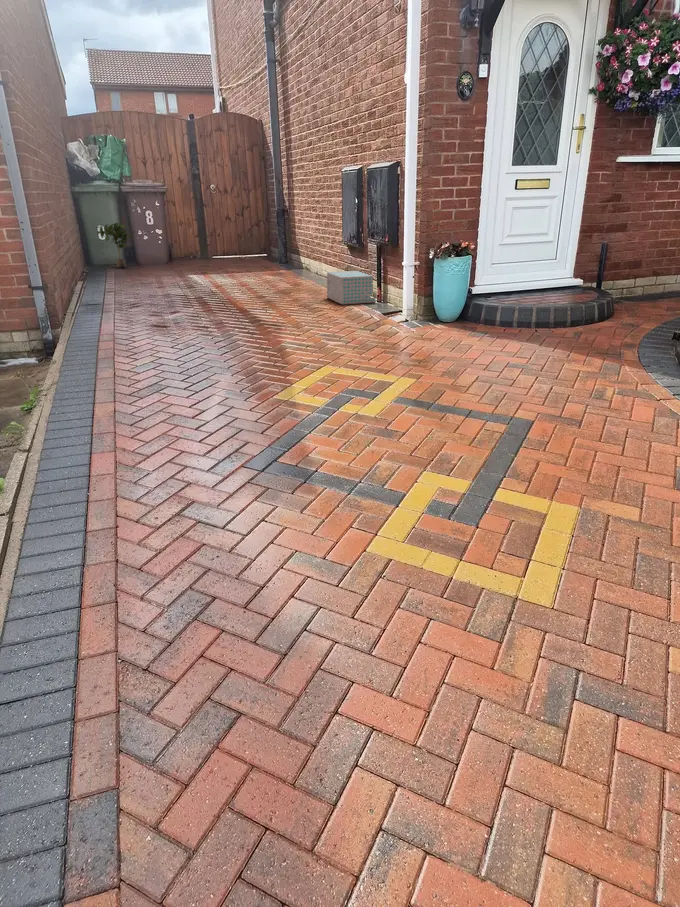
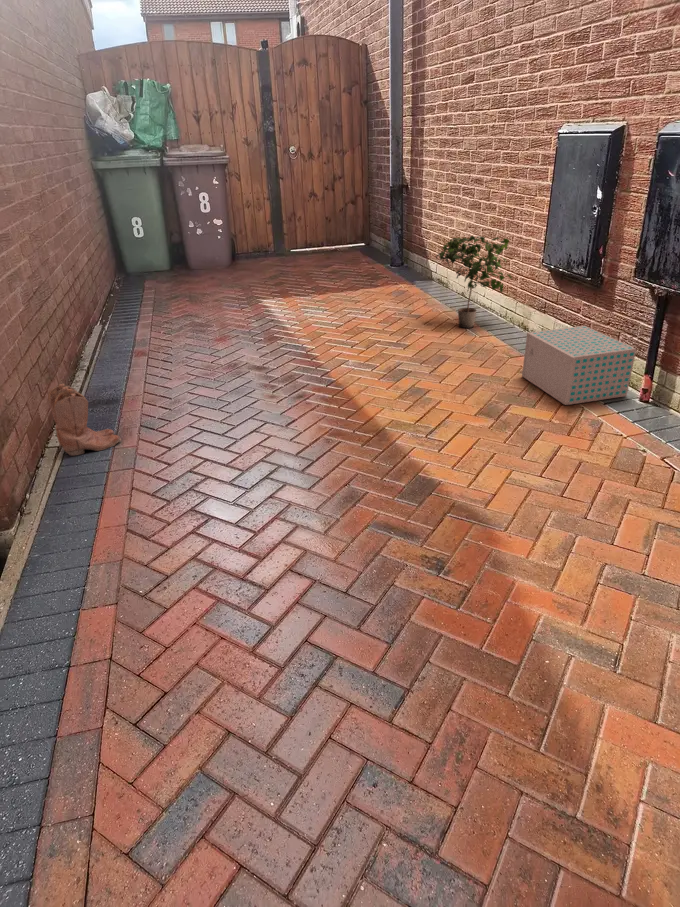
potted plant: present [97,223,131,268] -> present [436,236,512,328]
boots: none [67,281,104,318] -> present [48,384,121,456]

